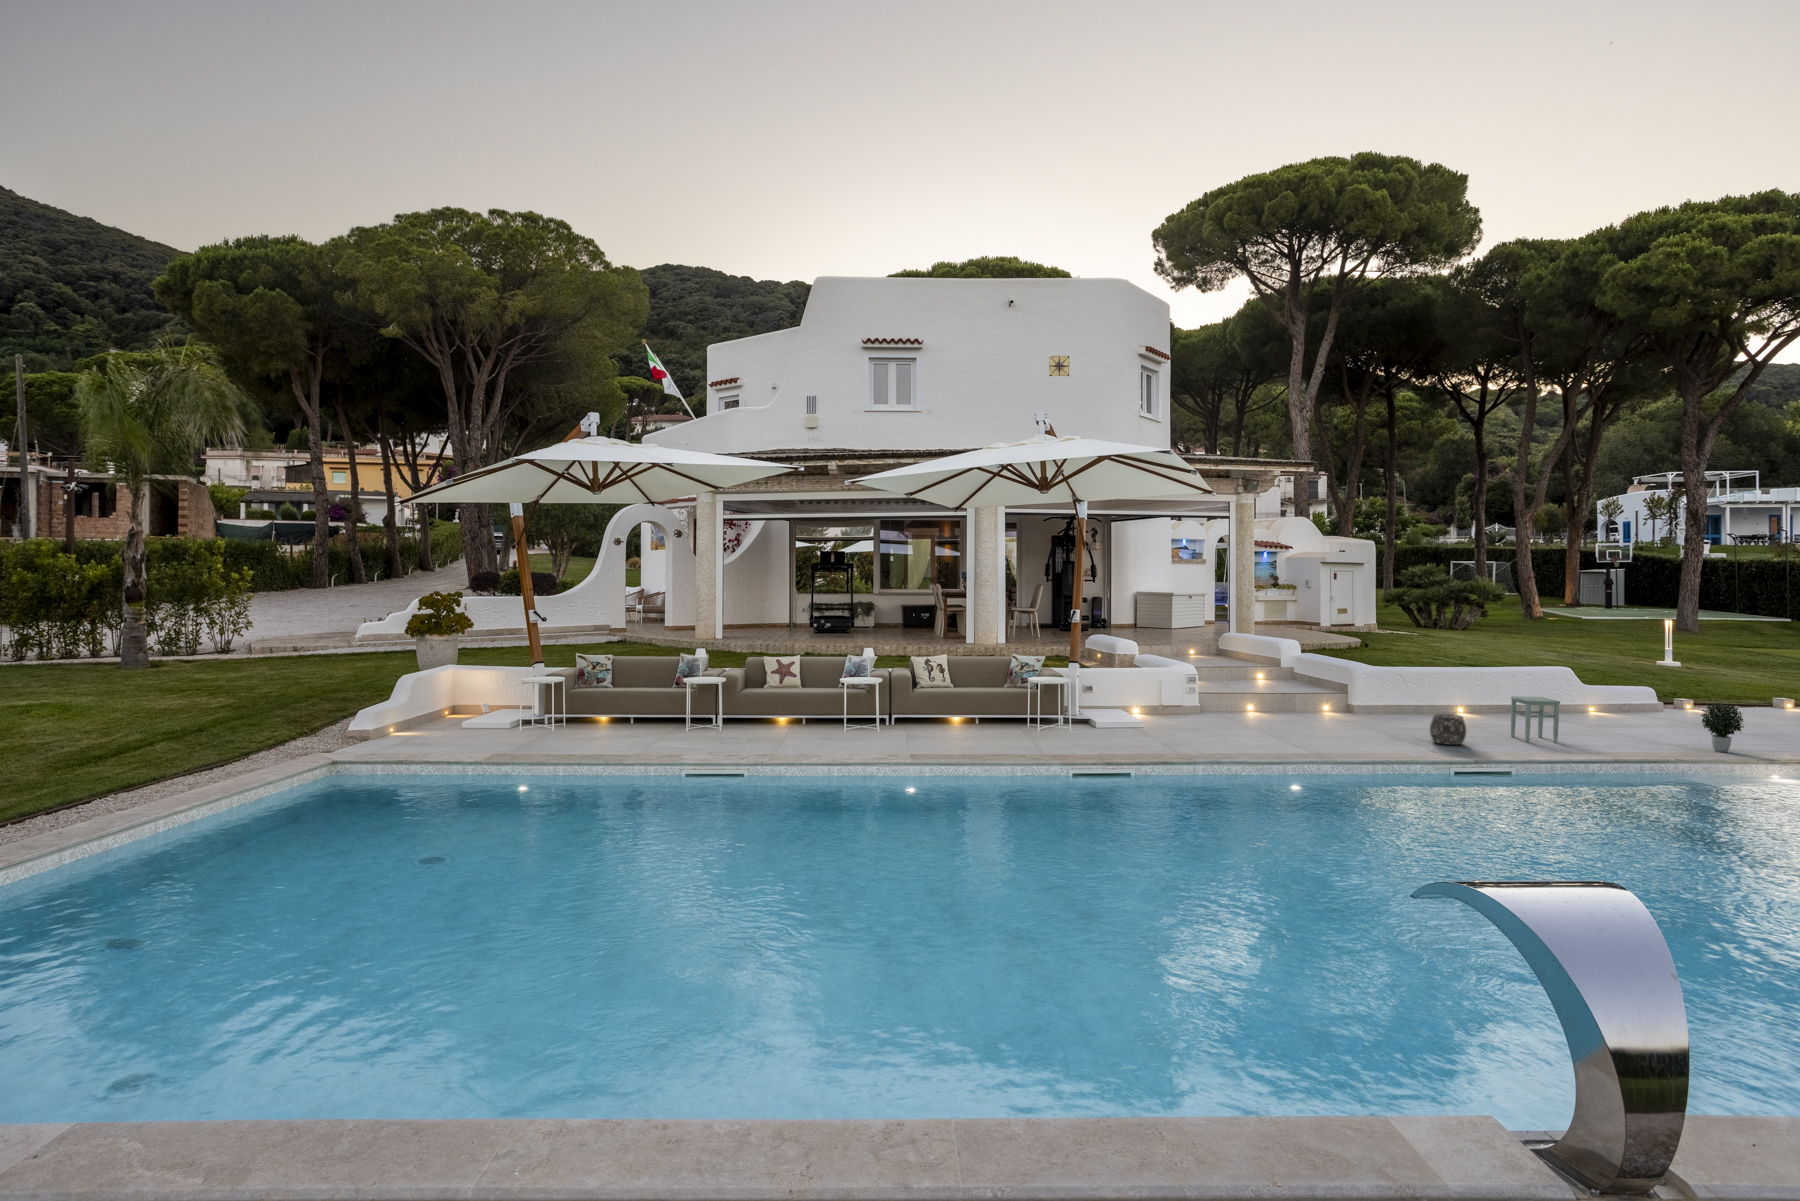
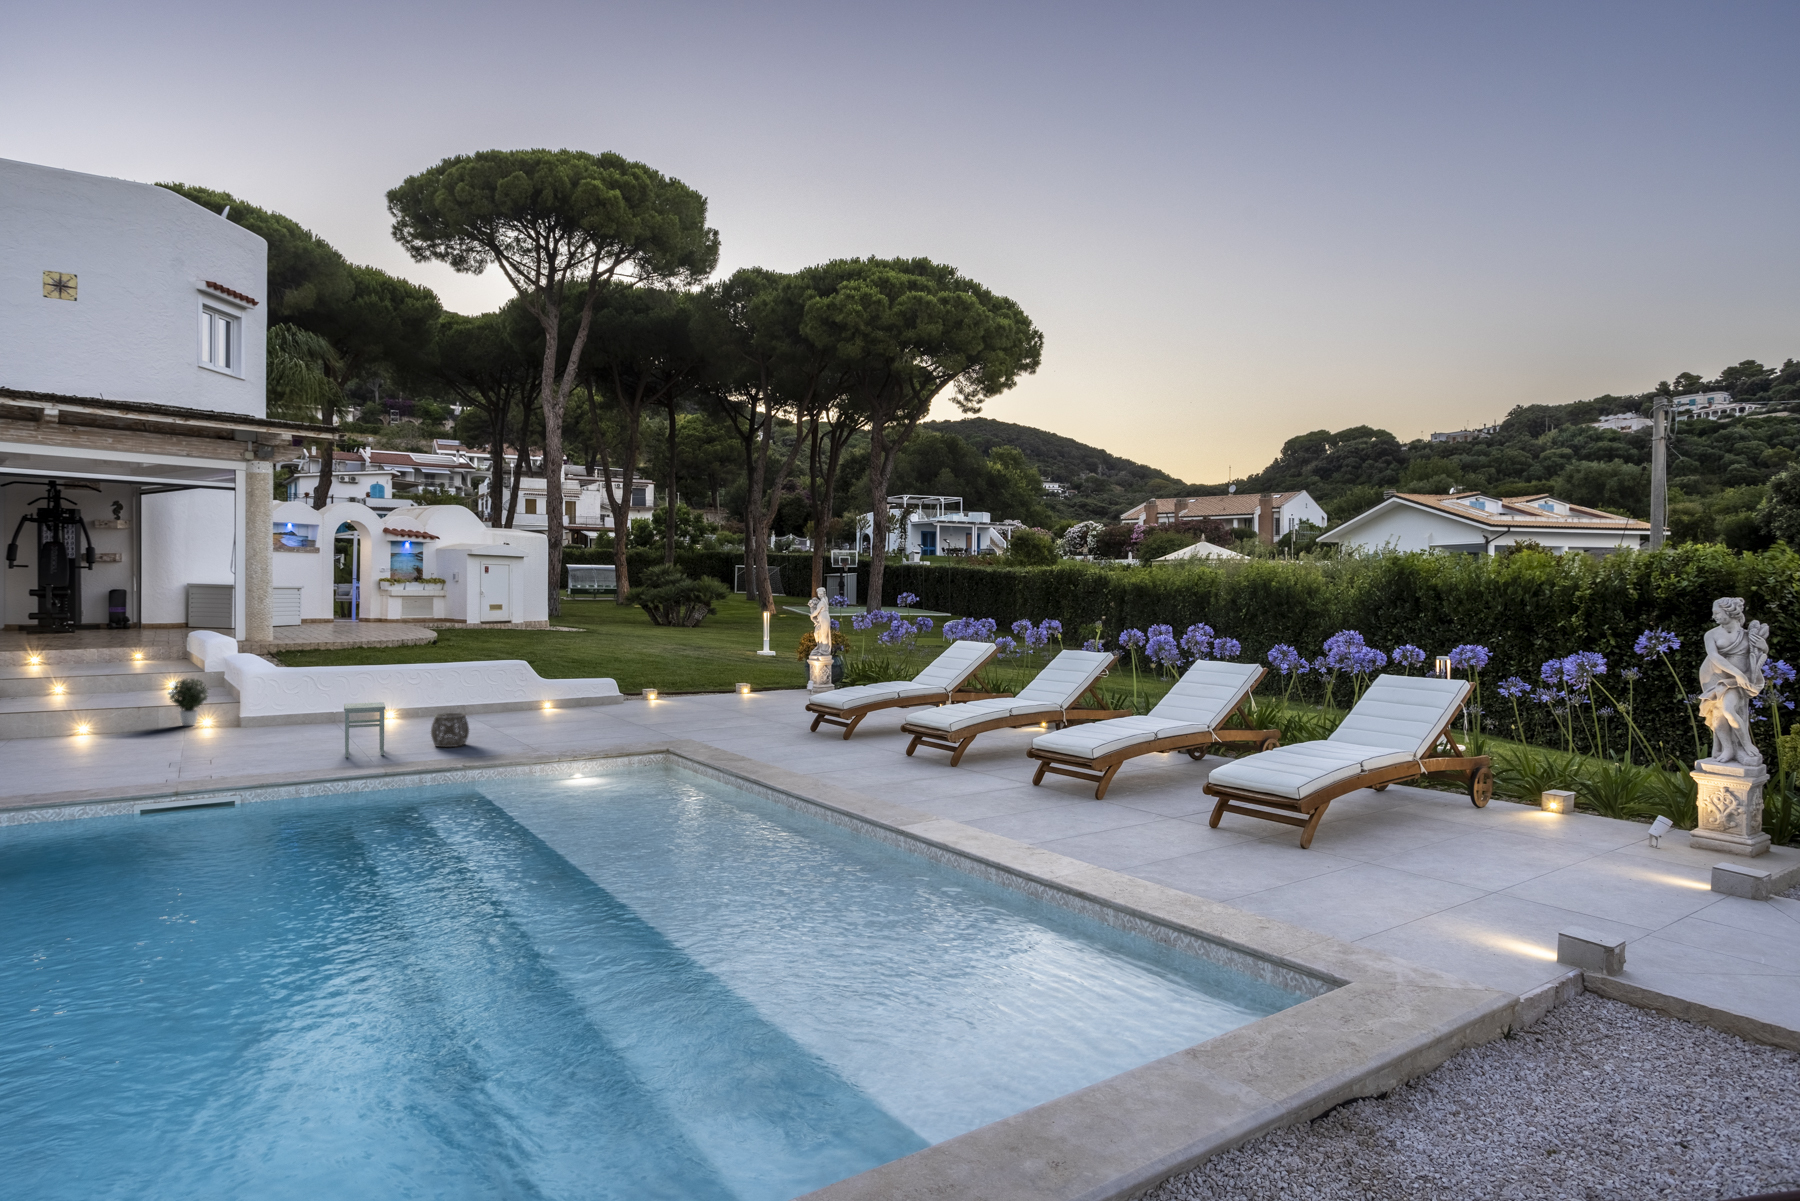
potted plant: present [1701,703,1744,752] -> present [168,679,208,726]
woven basket: present [1430,714,1466,745] -> present [431,713,469,747]

